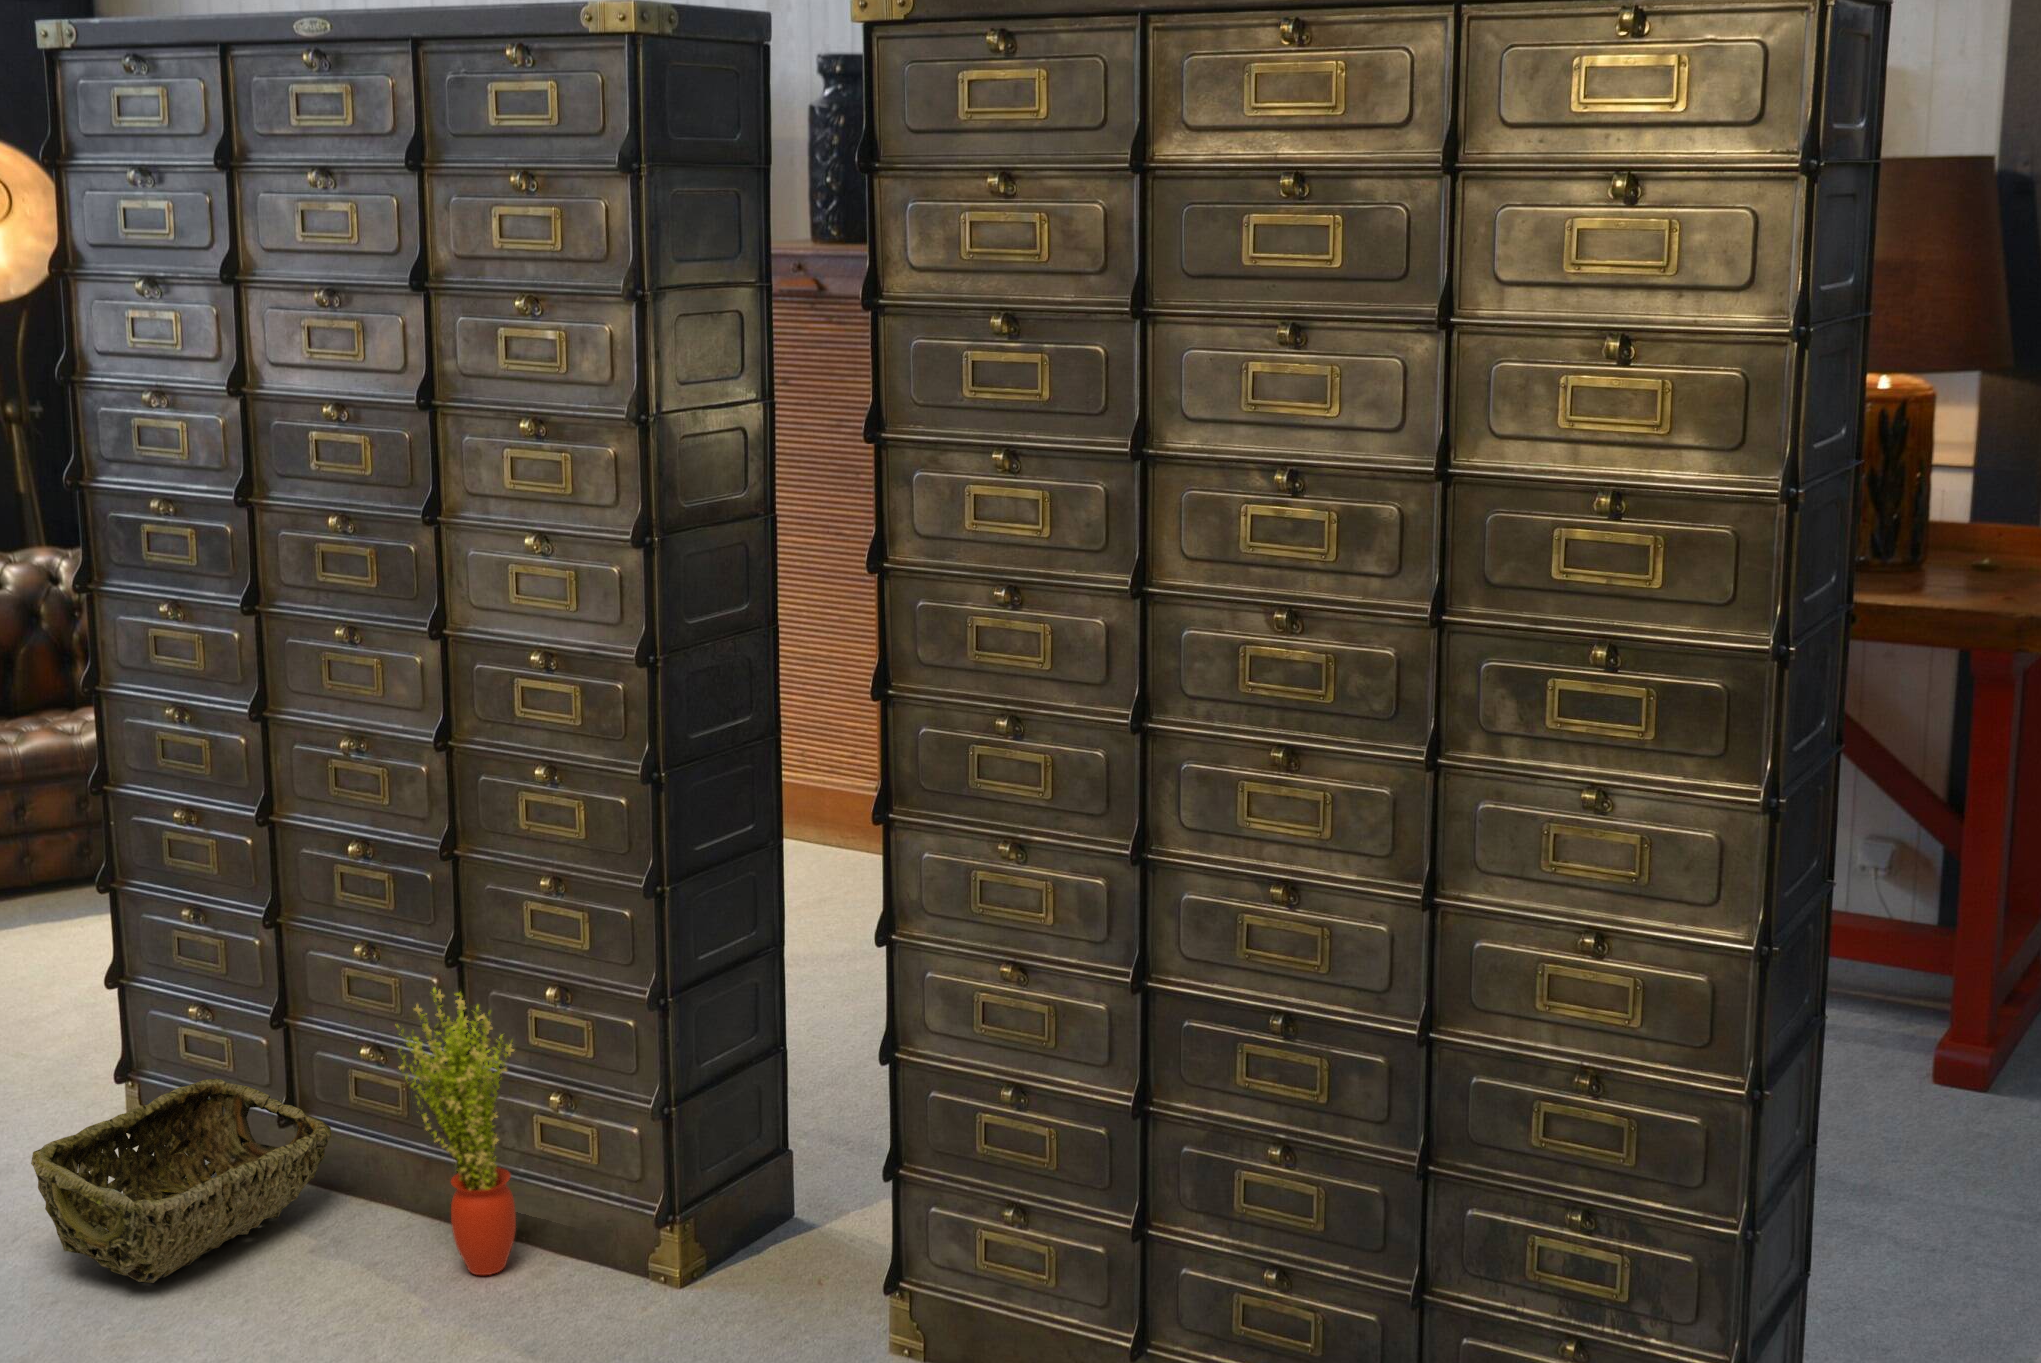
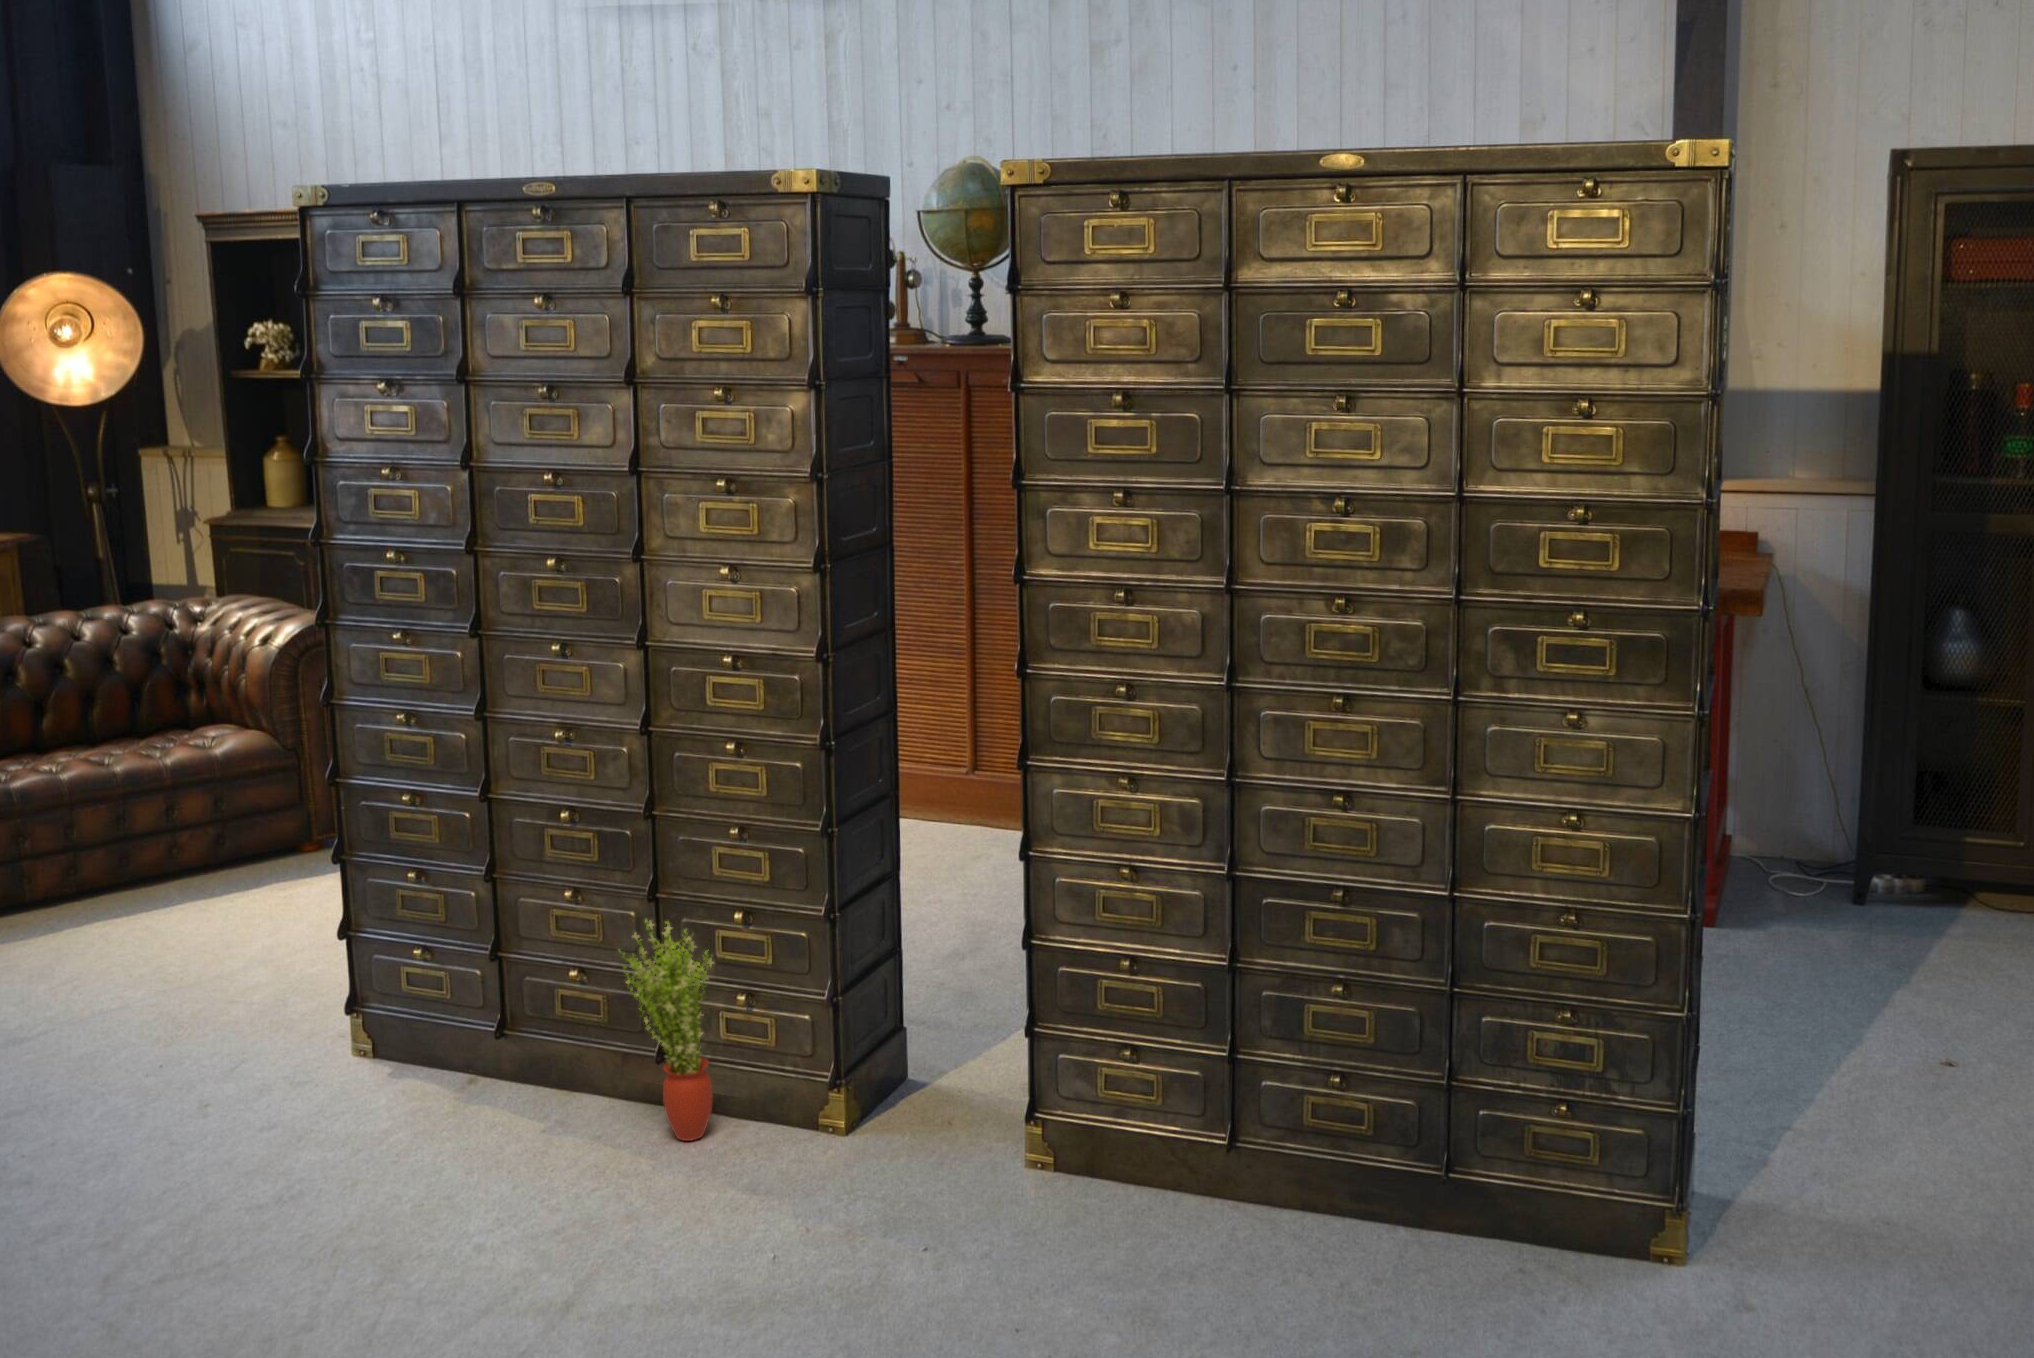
woven basket: present [31,1079,331,1283] -> none [323,1006,546,1170]

